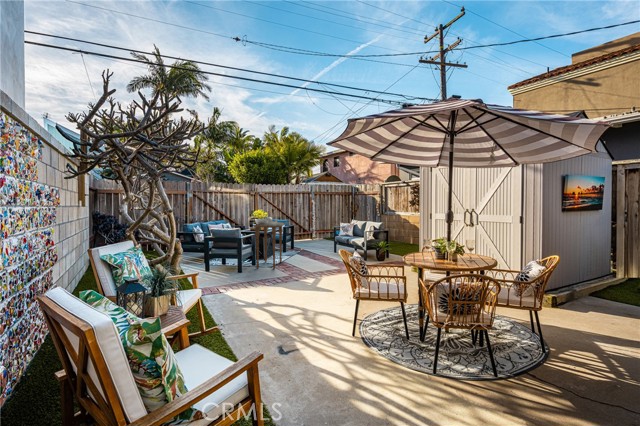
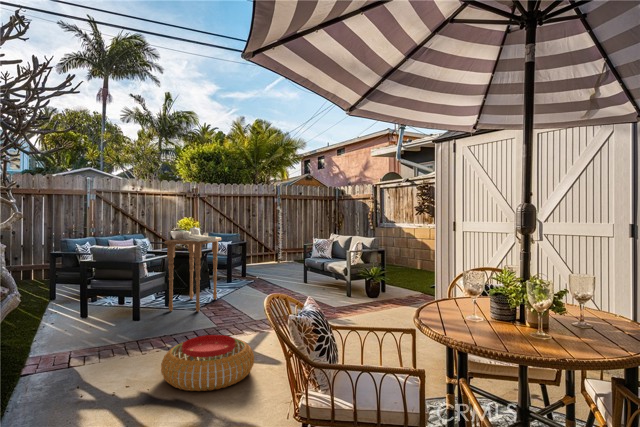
pouf: none [275,277,322,302] -> present [161,335,254,391]

